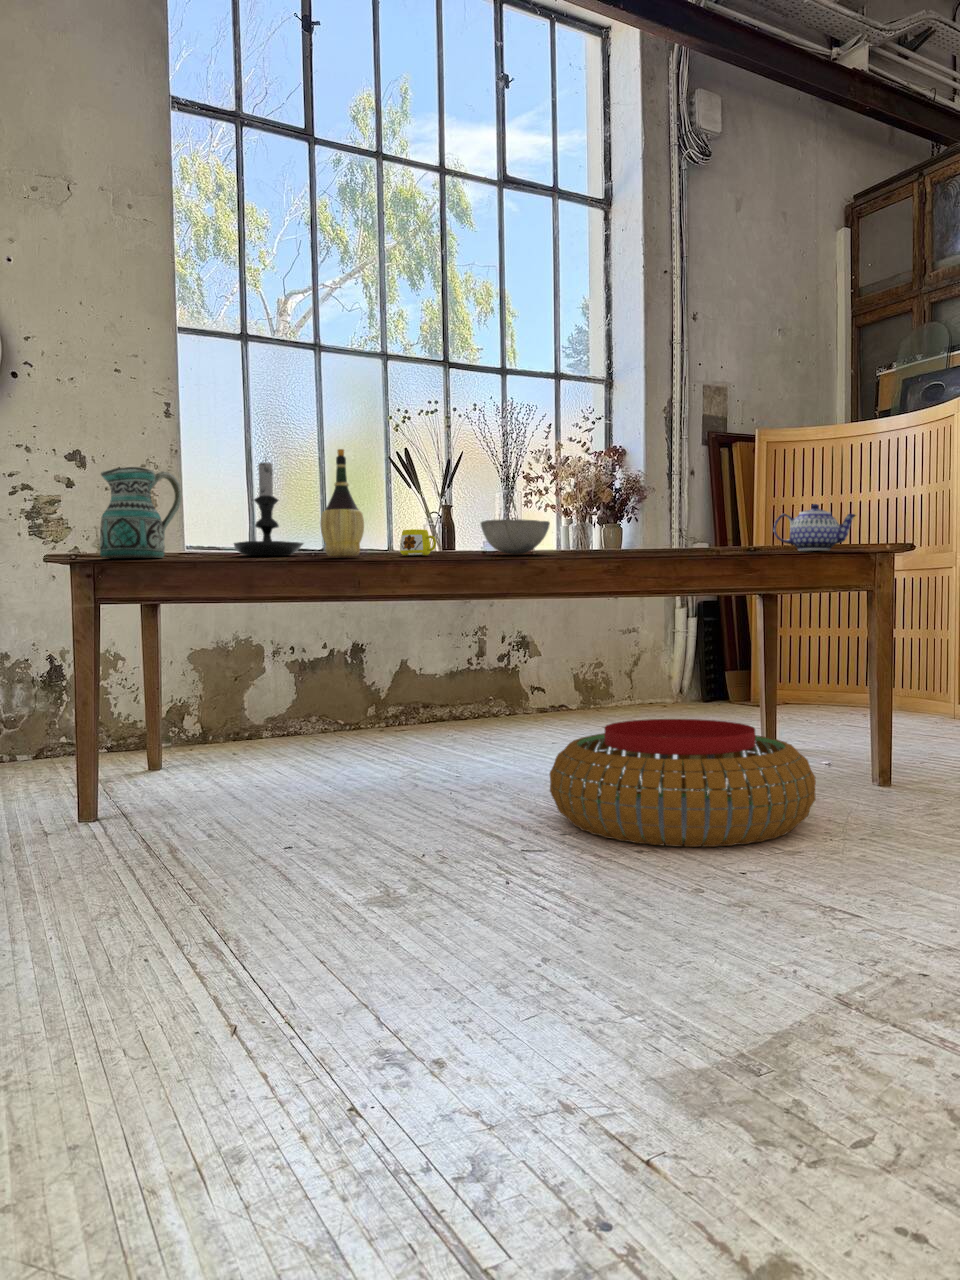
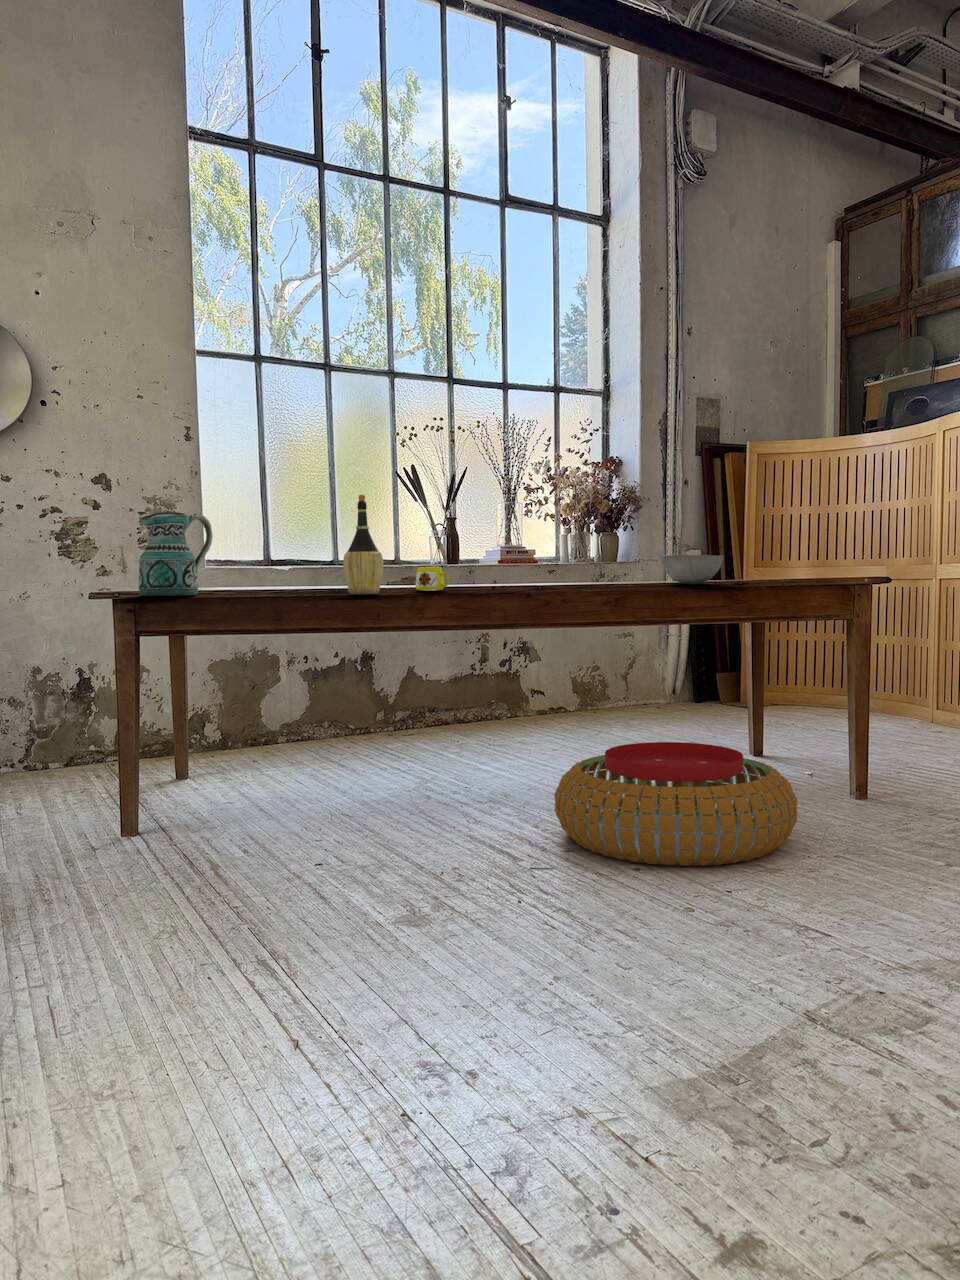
candle holder: present [234,458,303,556] -> none [260,496,326,589]
teapot: present [773,504,856,552] -> none [762,538,839,582]
bowl: present [481,519,550,554] -> present [660,555,724,584]

